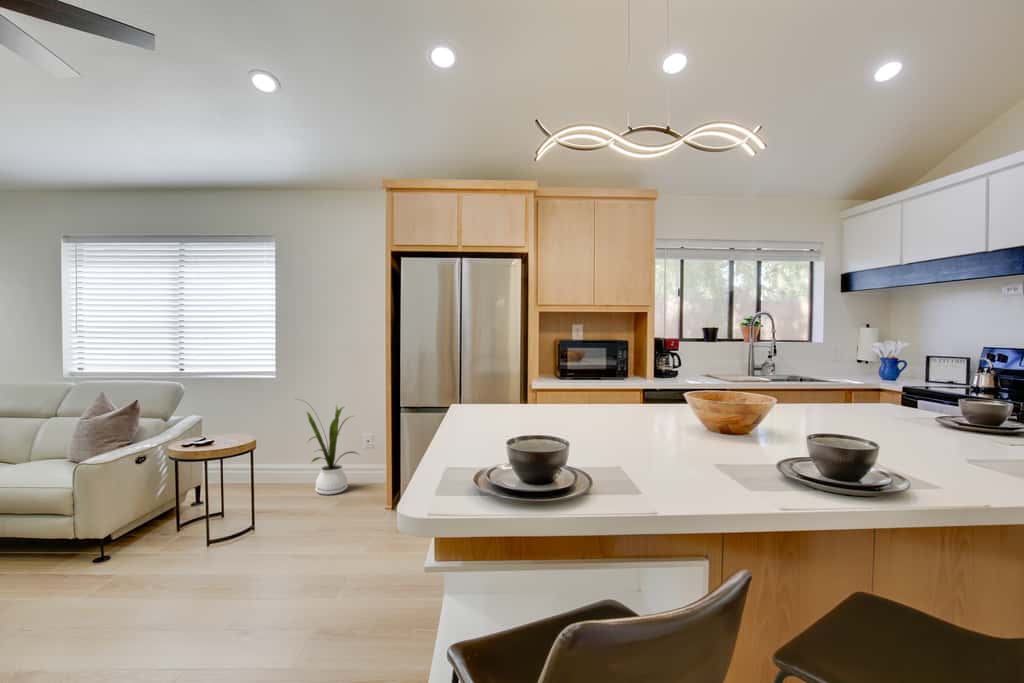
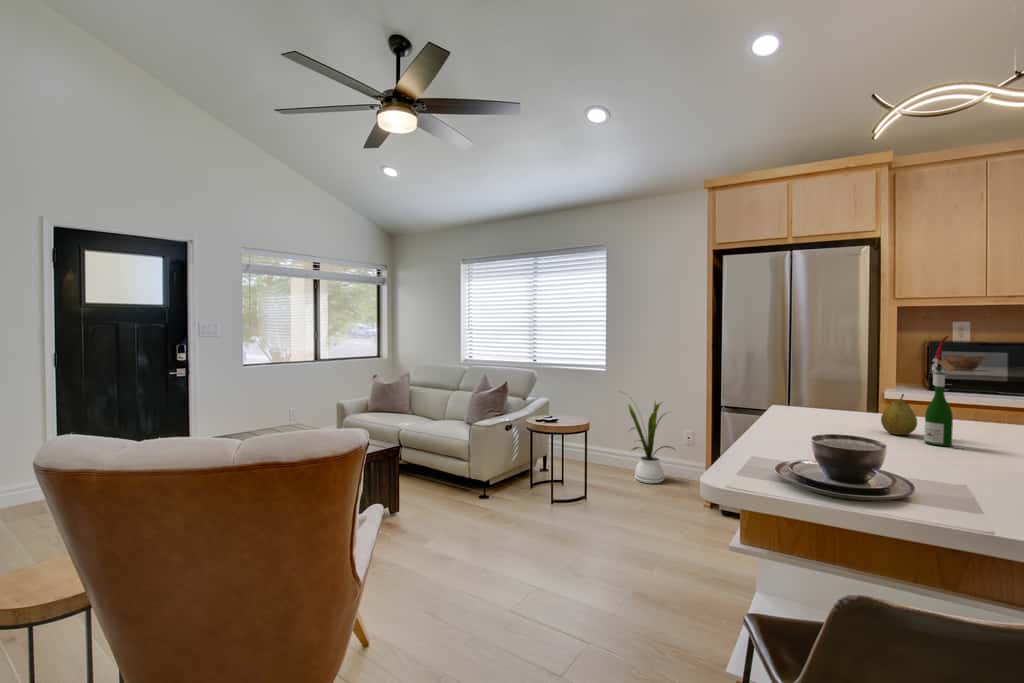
wine bottle: none [584,336,612,436] -> present [924,336,963,449]
fruit: none [549,389,576,427] -> present [881,394,917,435]

